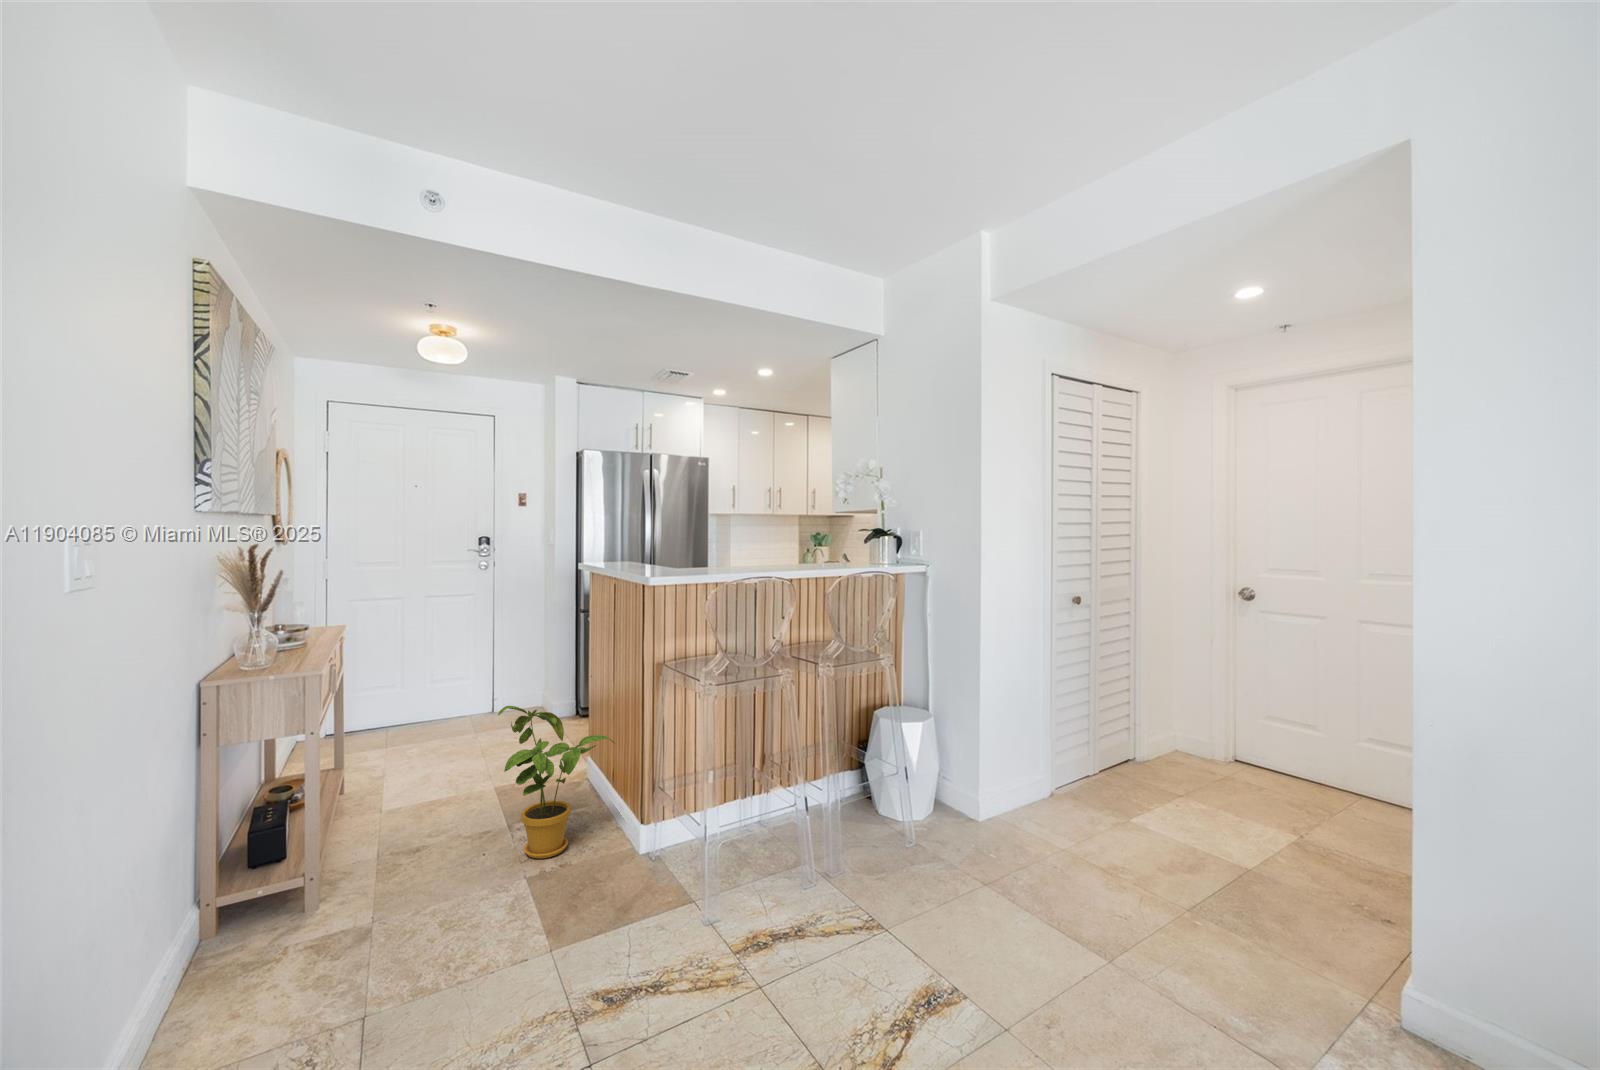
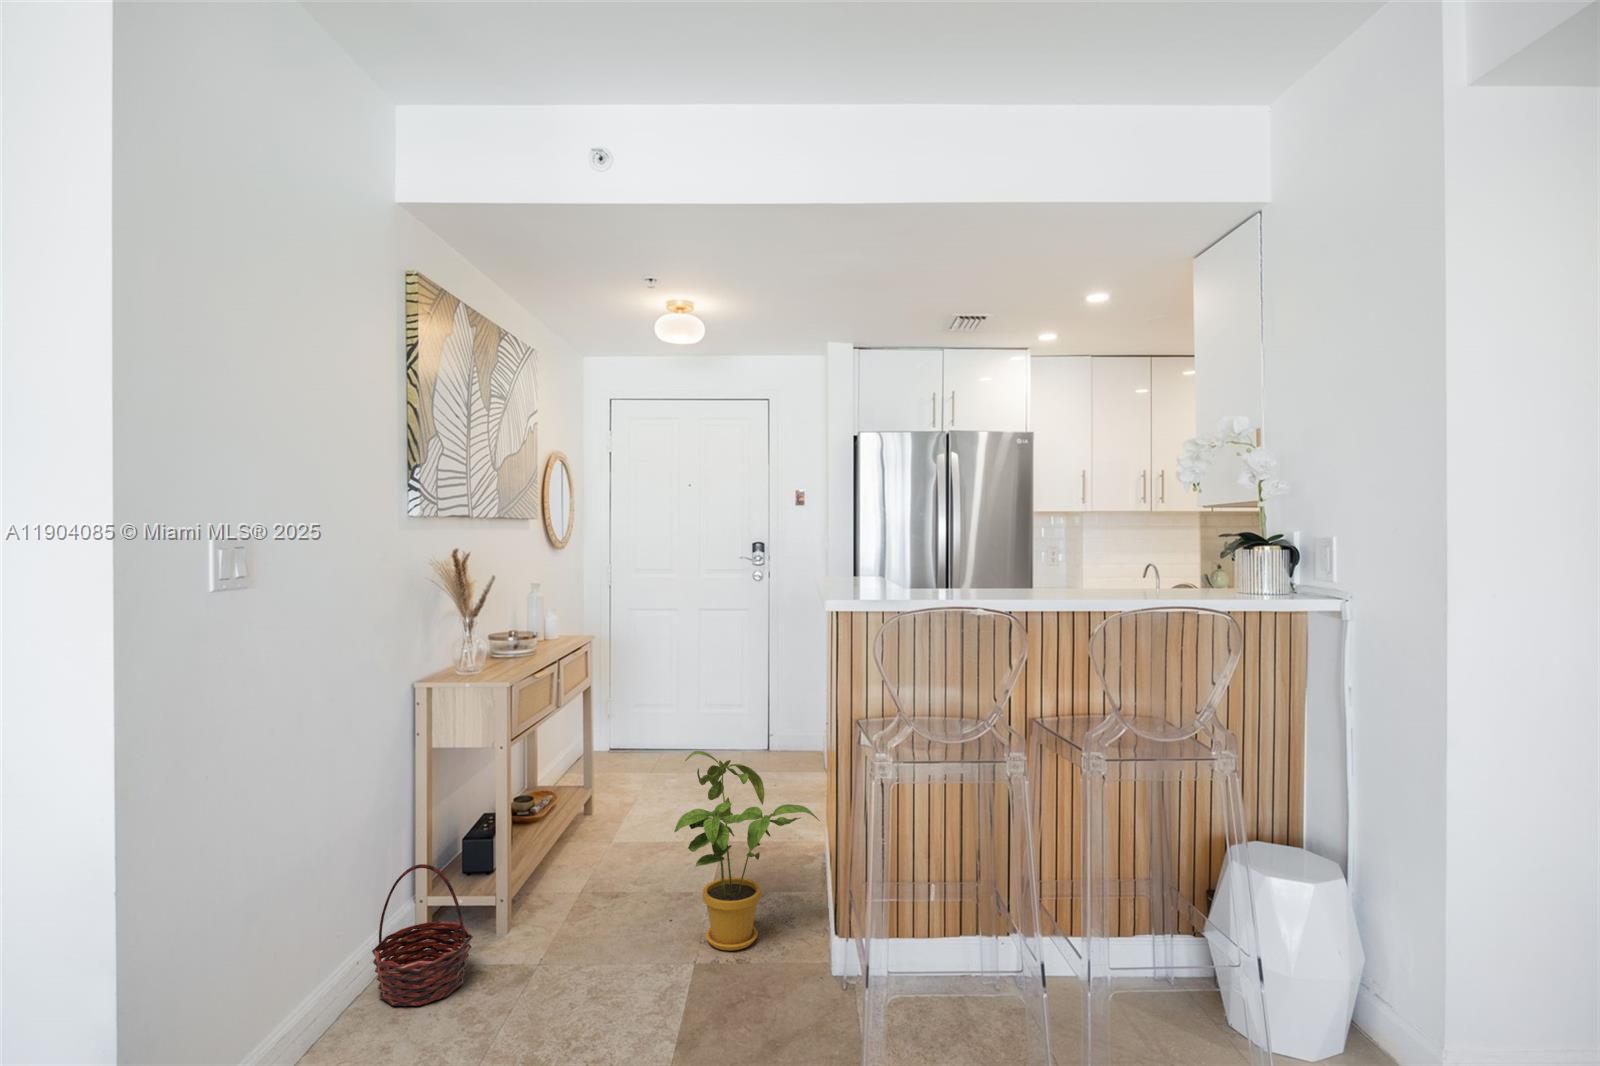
basket: none [192,846,309,989] -> present [372,864,473,1006]

